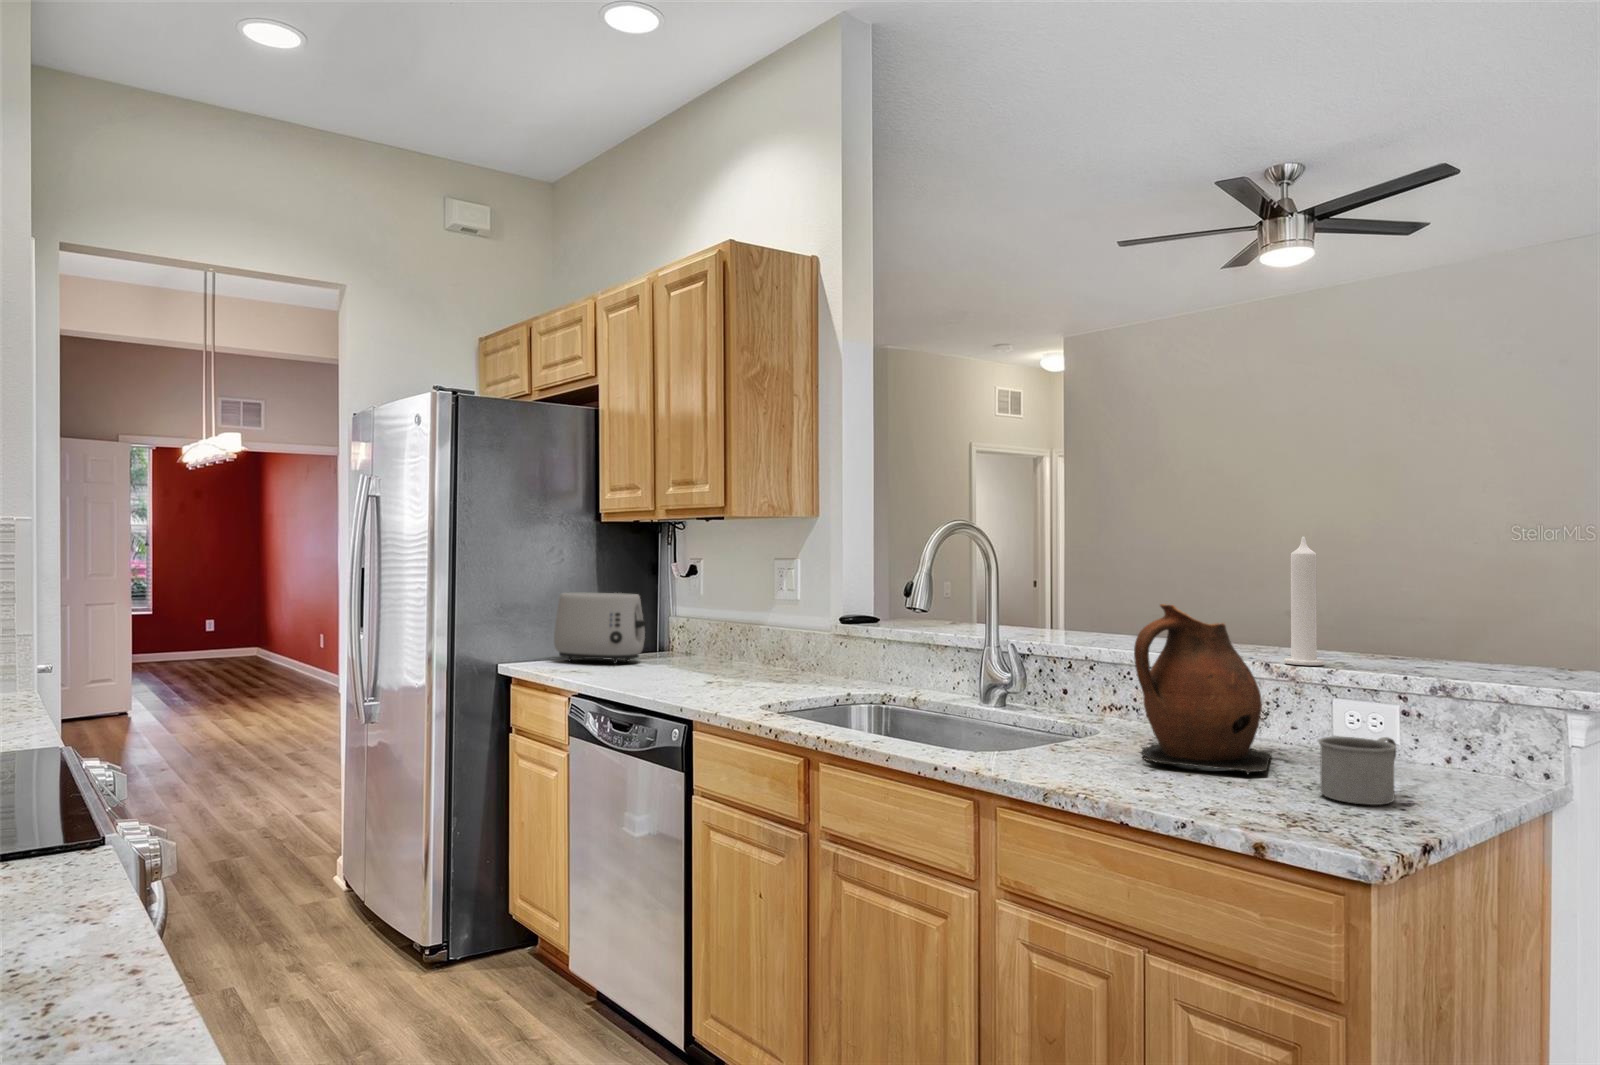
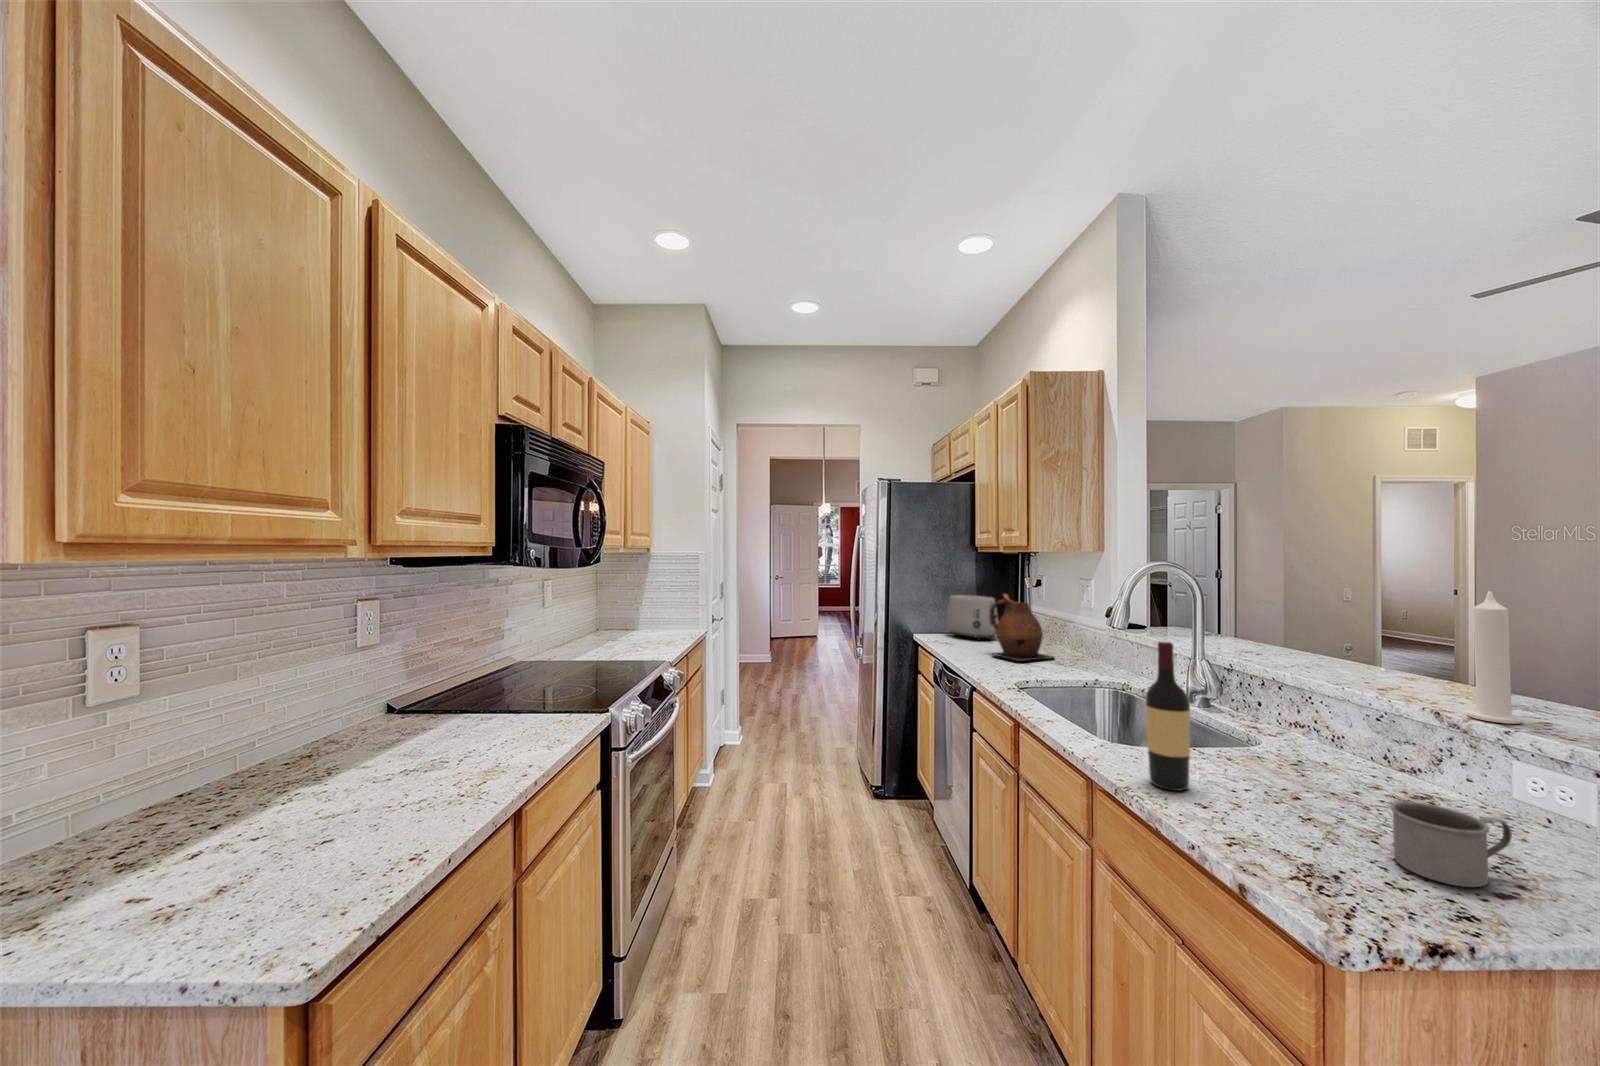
wine bottle: none [1064,598,1113,782] -> present [1146,642,1190,791]
ceramic pitcher: present [1134,604,1271,774] -> present [990,594,1054,661]

